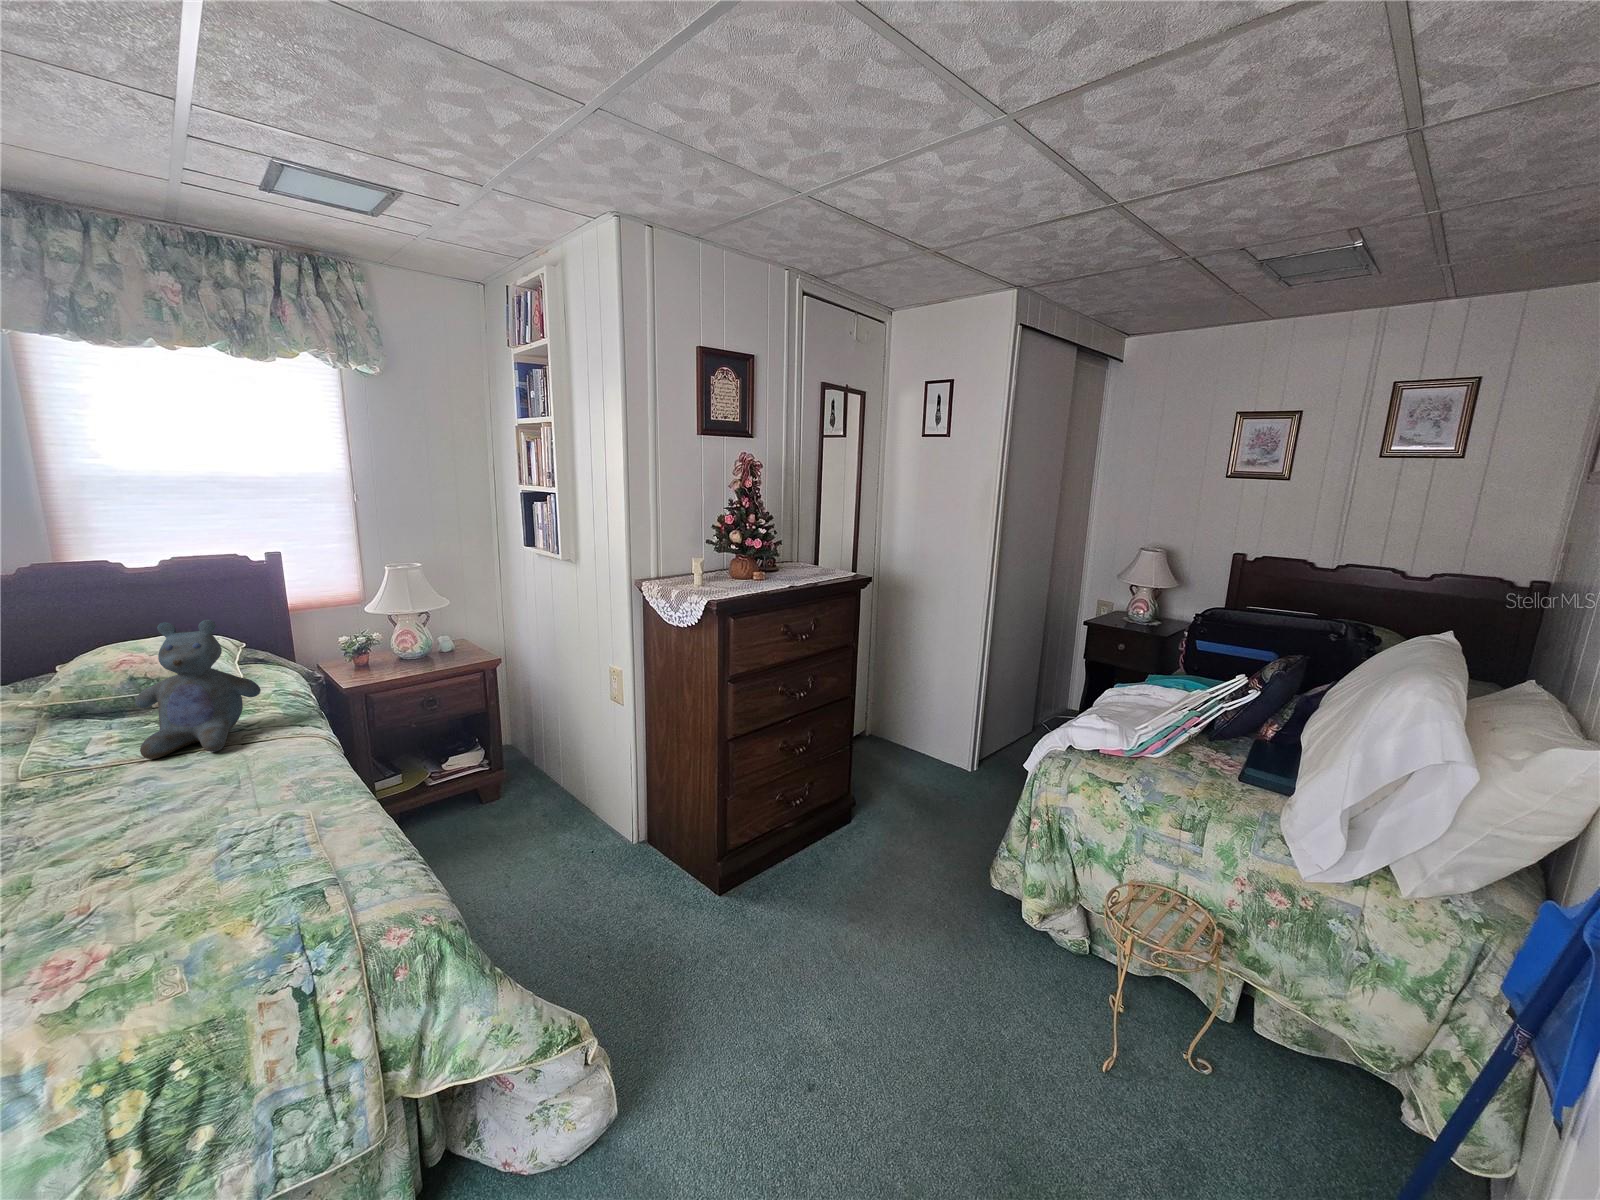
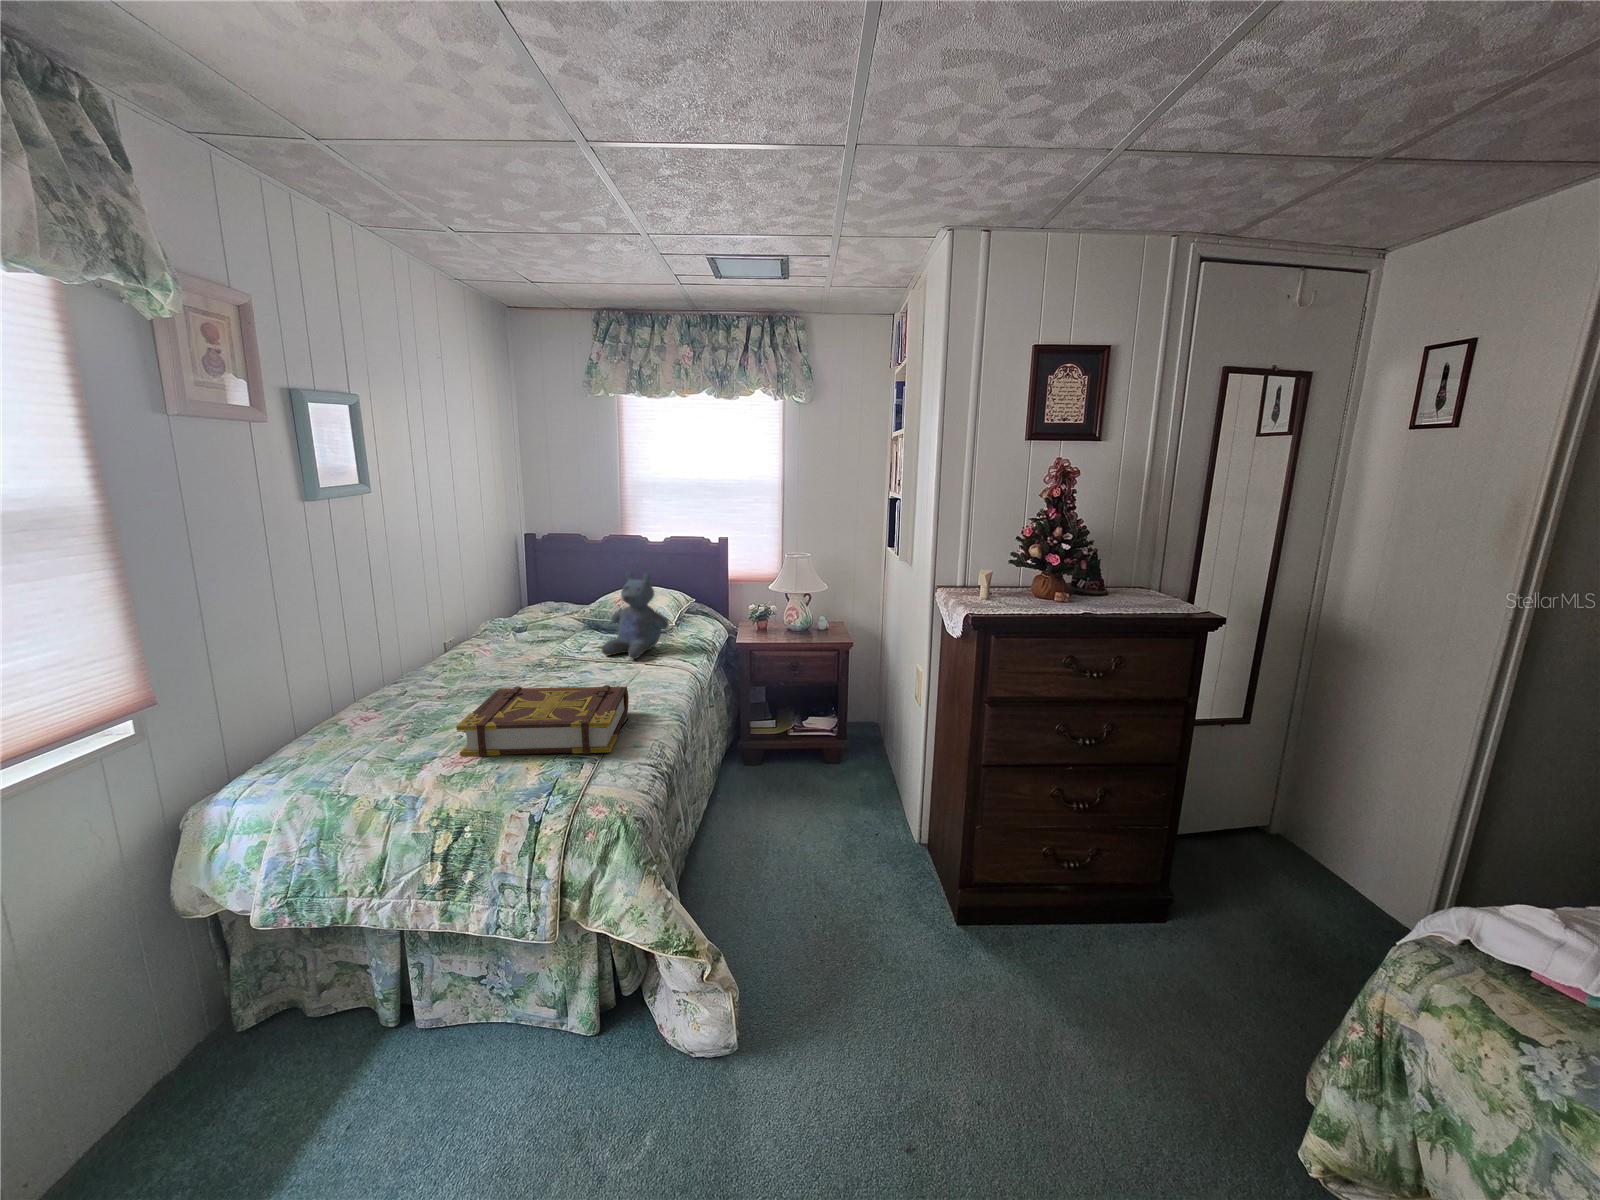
book: none [36,780,346,978] -> present [456,685,629,757]

